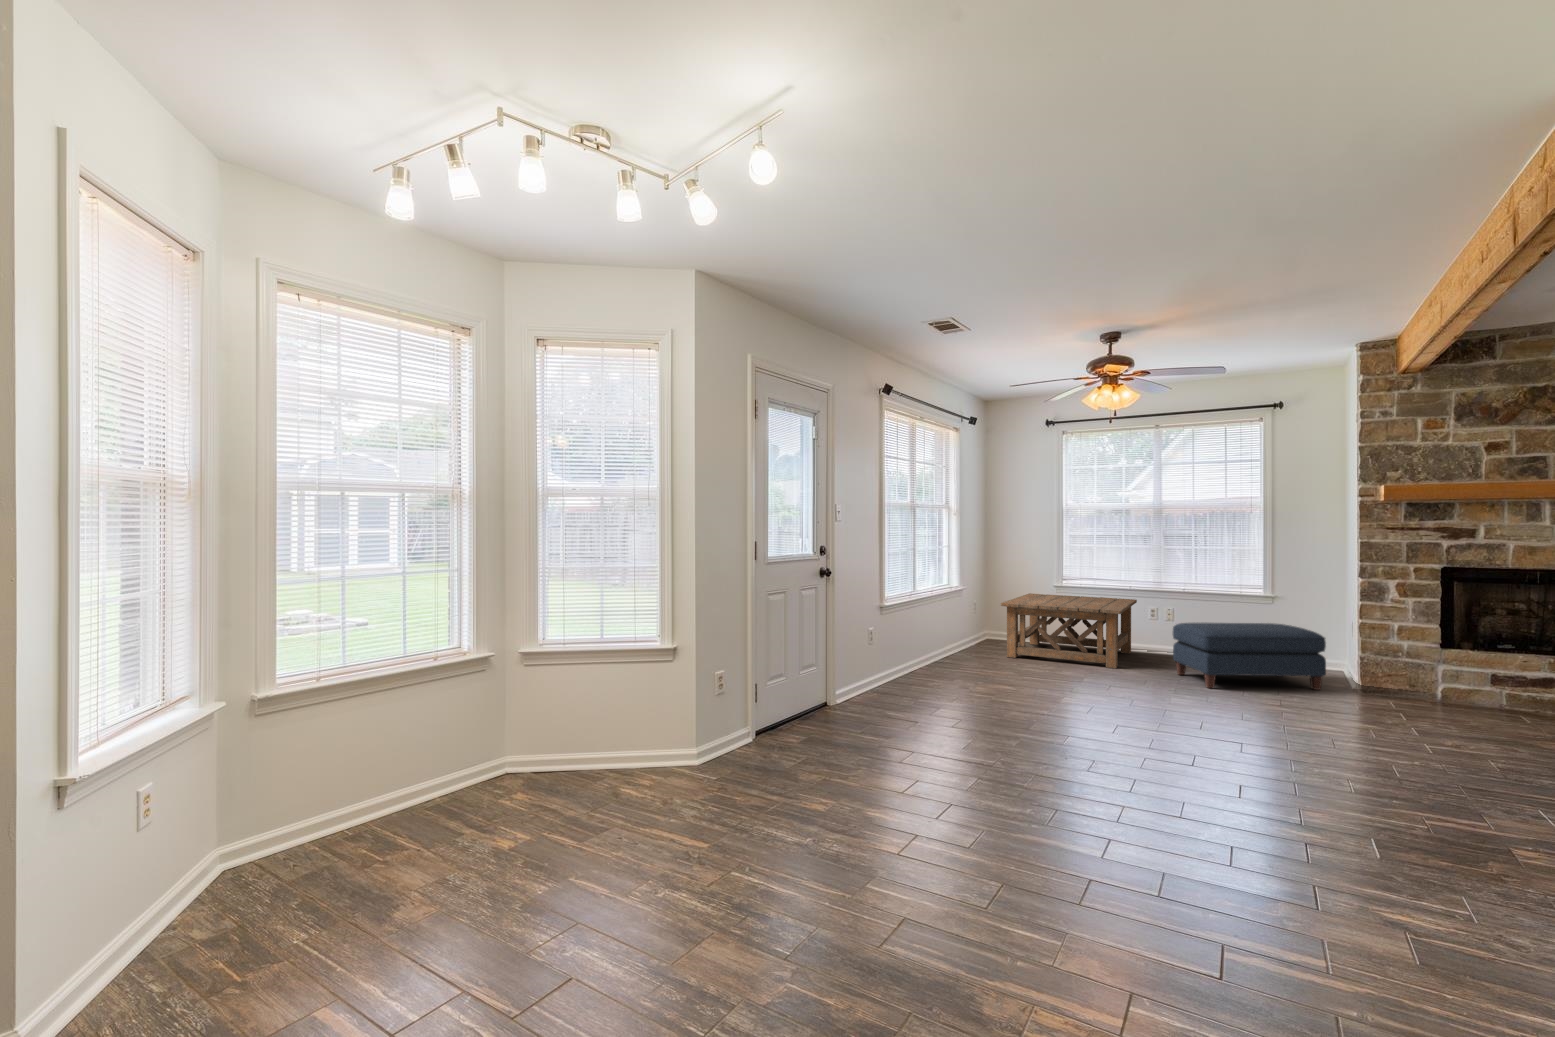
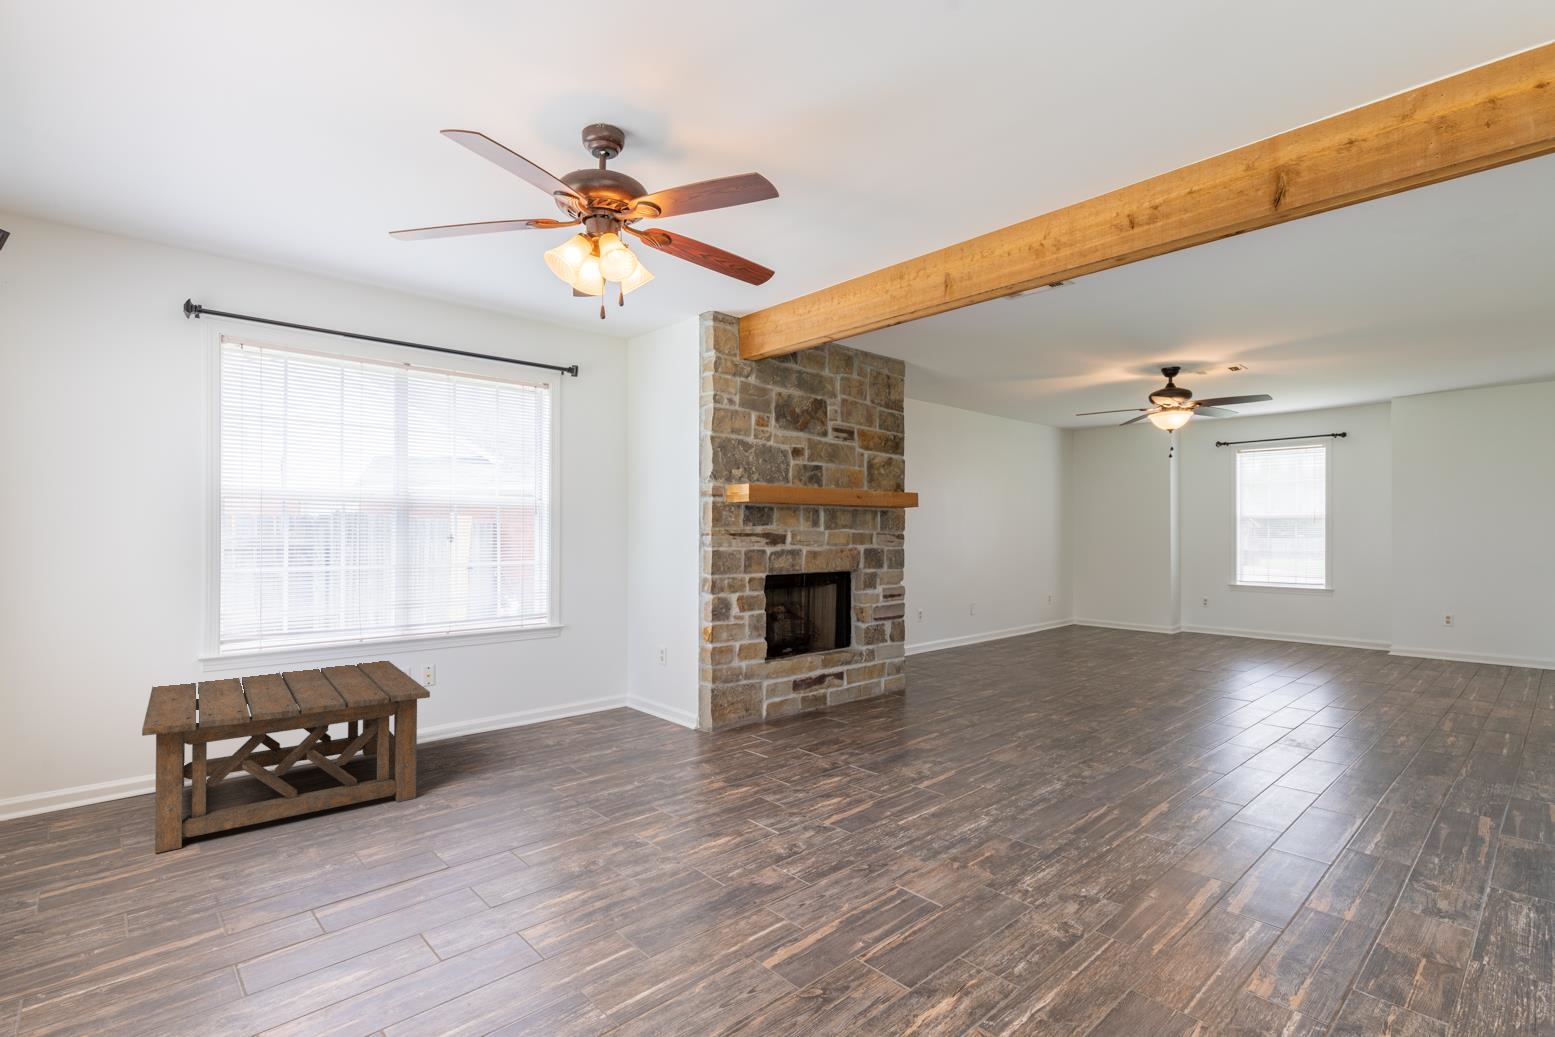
ottoman: present [1173,623,1326,690] -> none [507,664,684,789]

